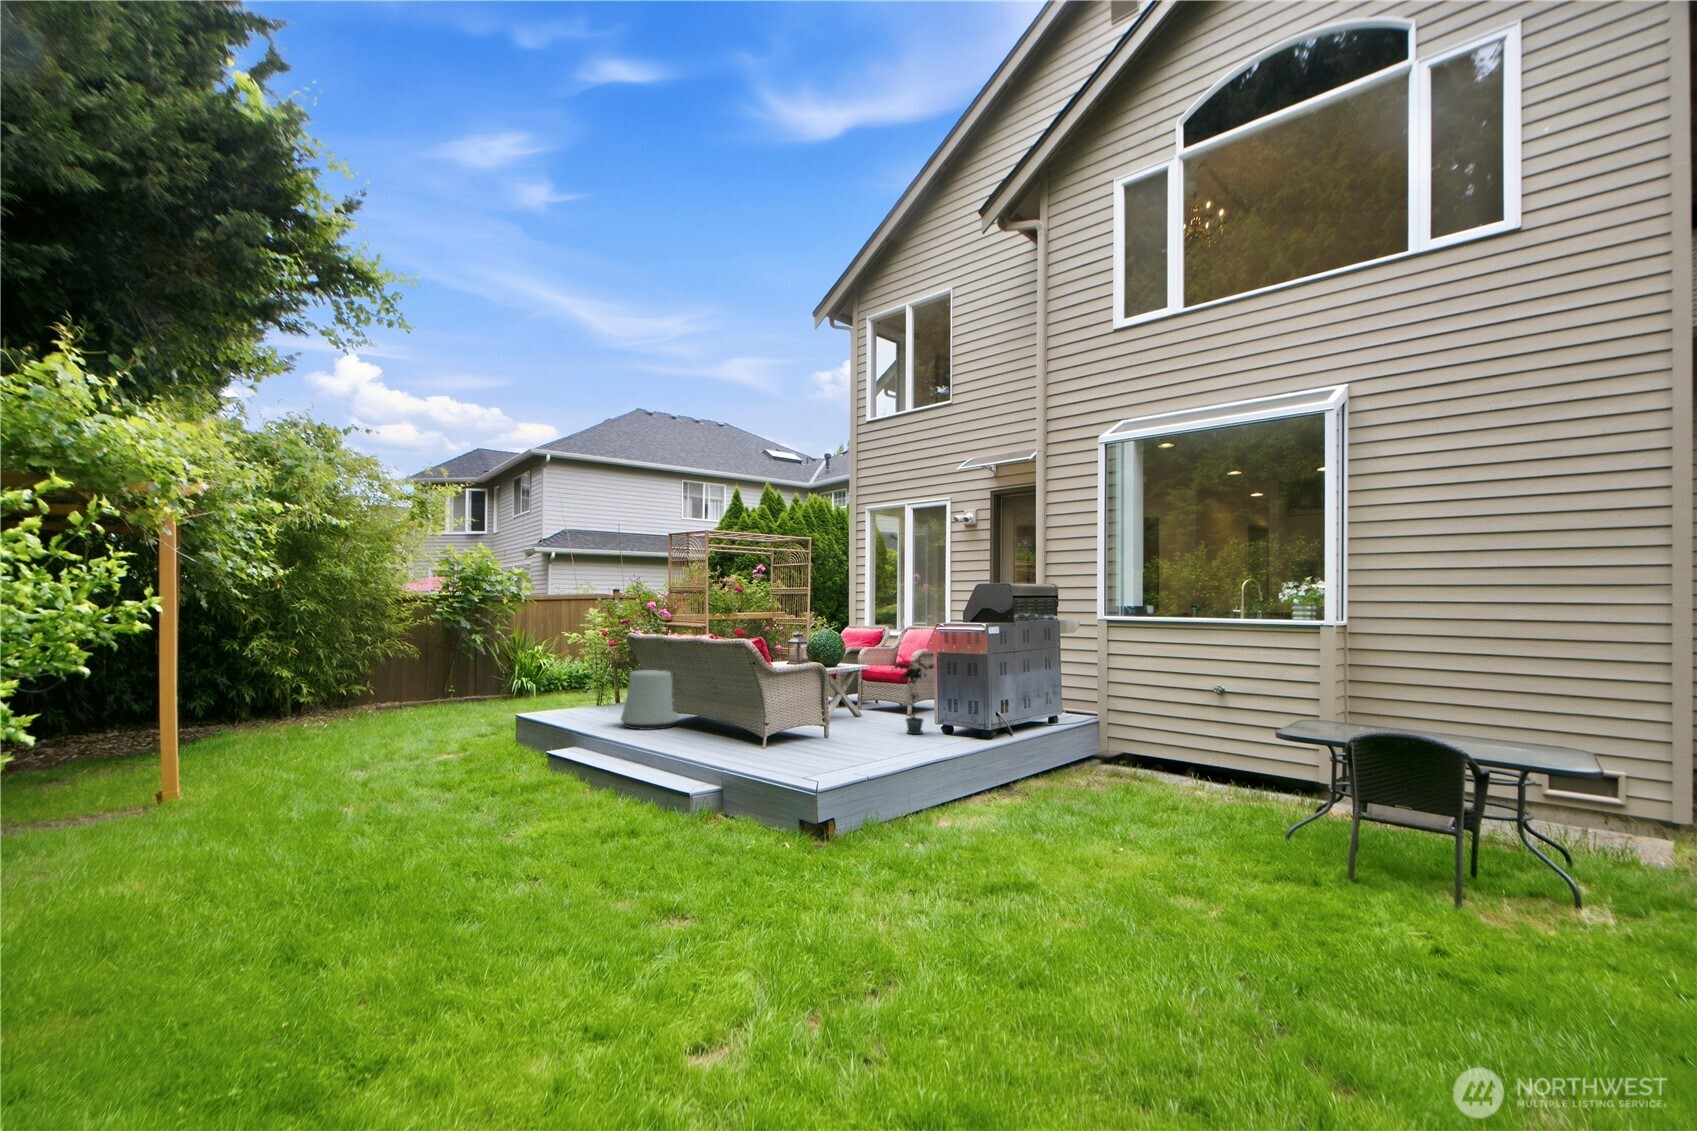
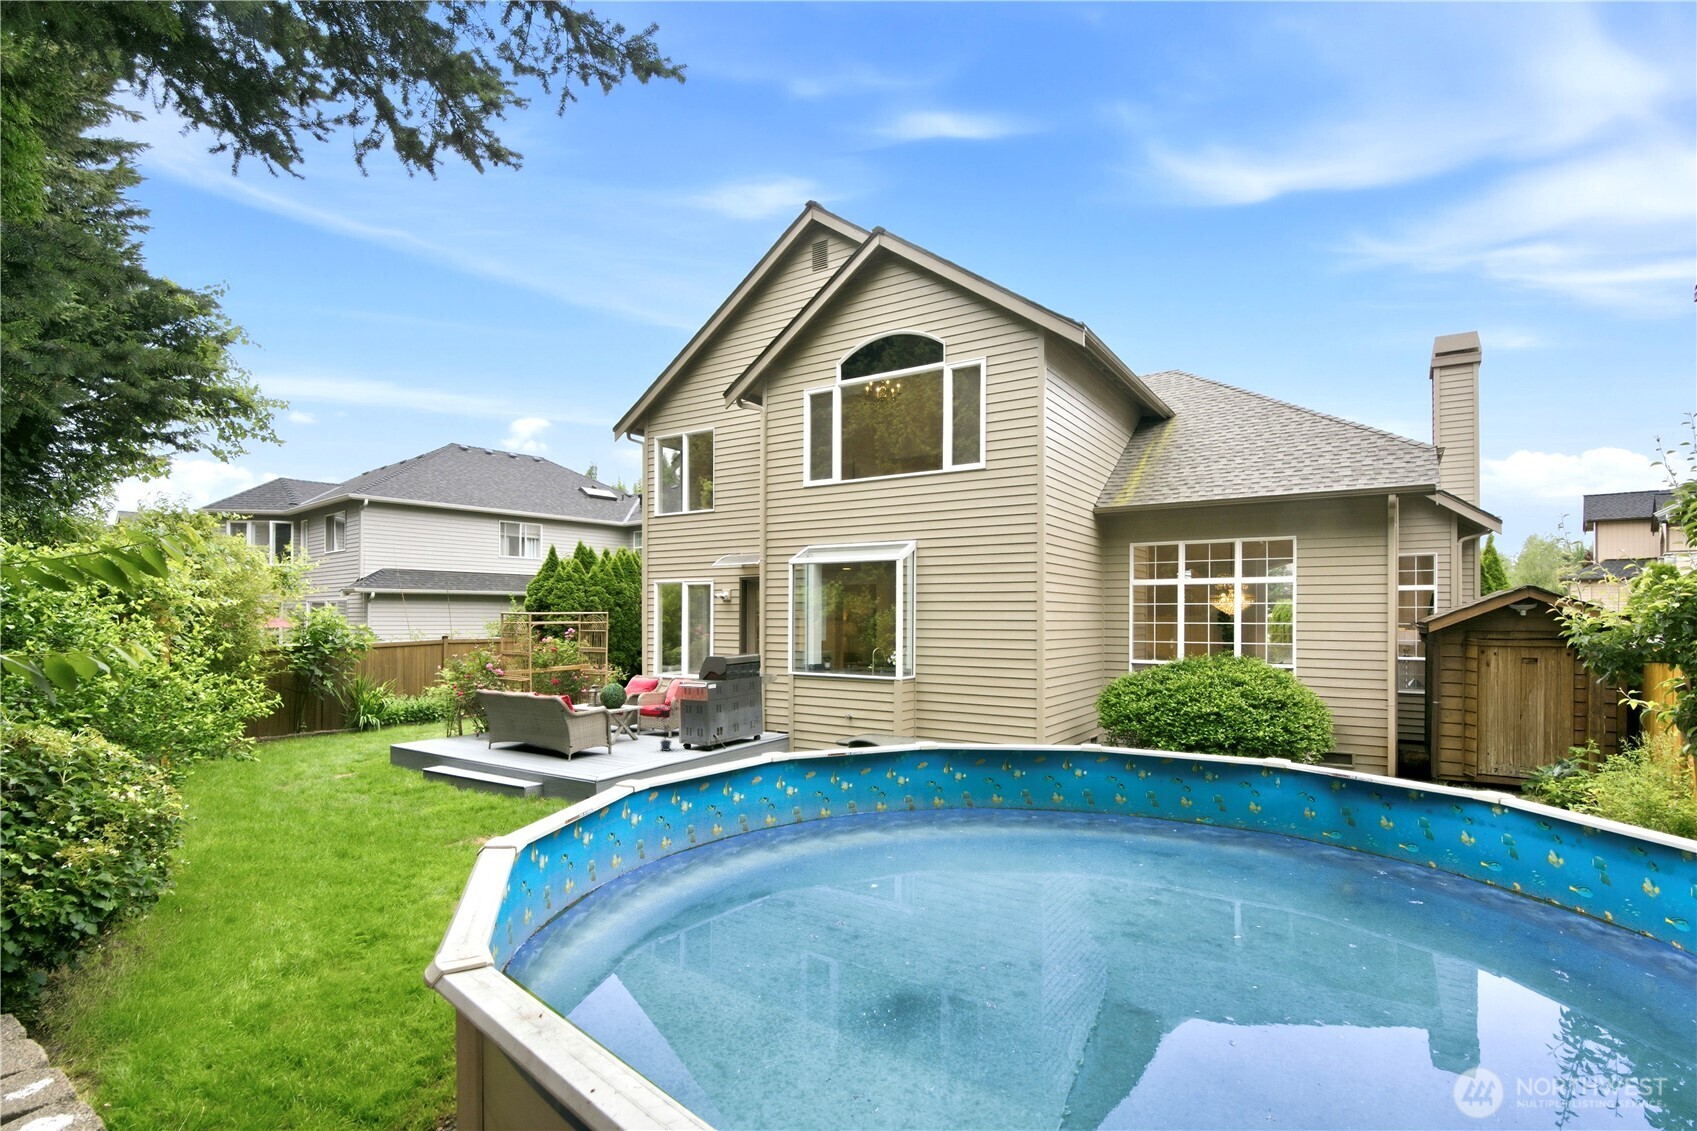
stool: present [621,670,678,730] -> none [471,715,511,755]

